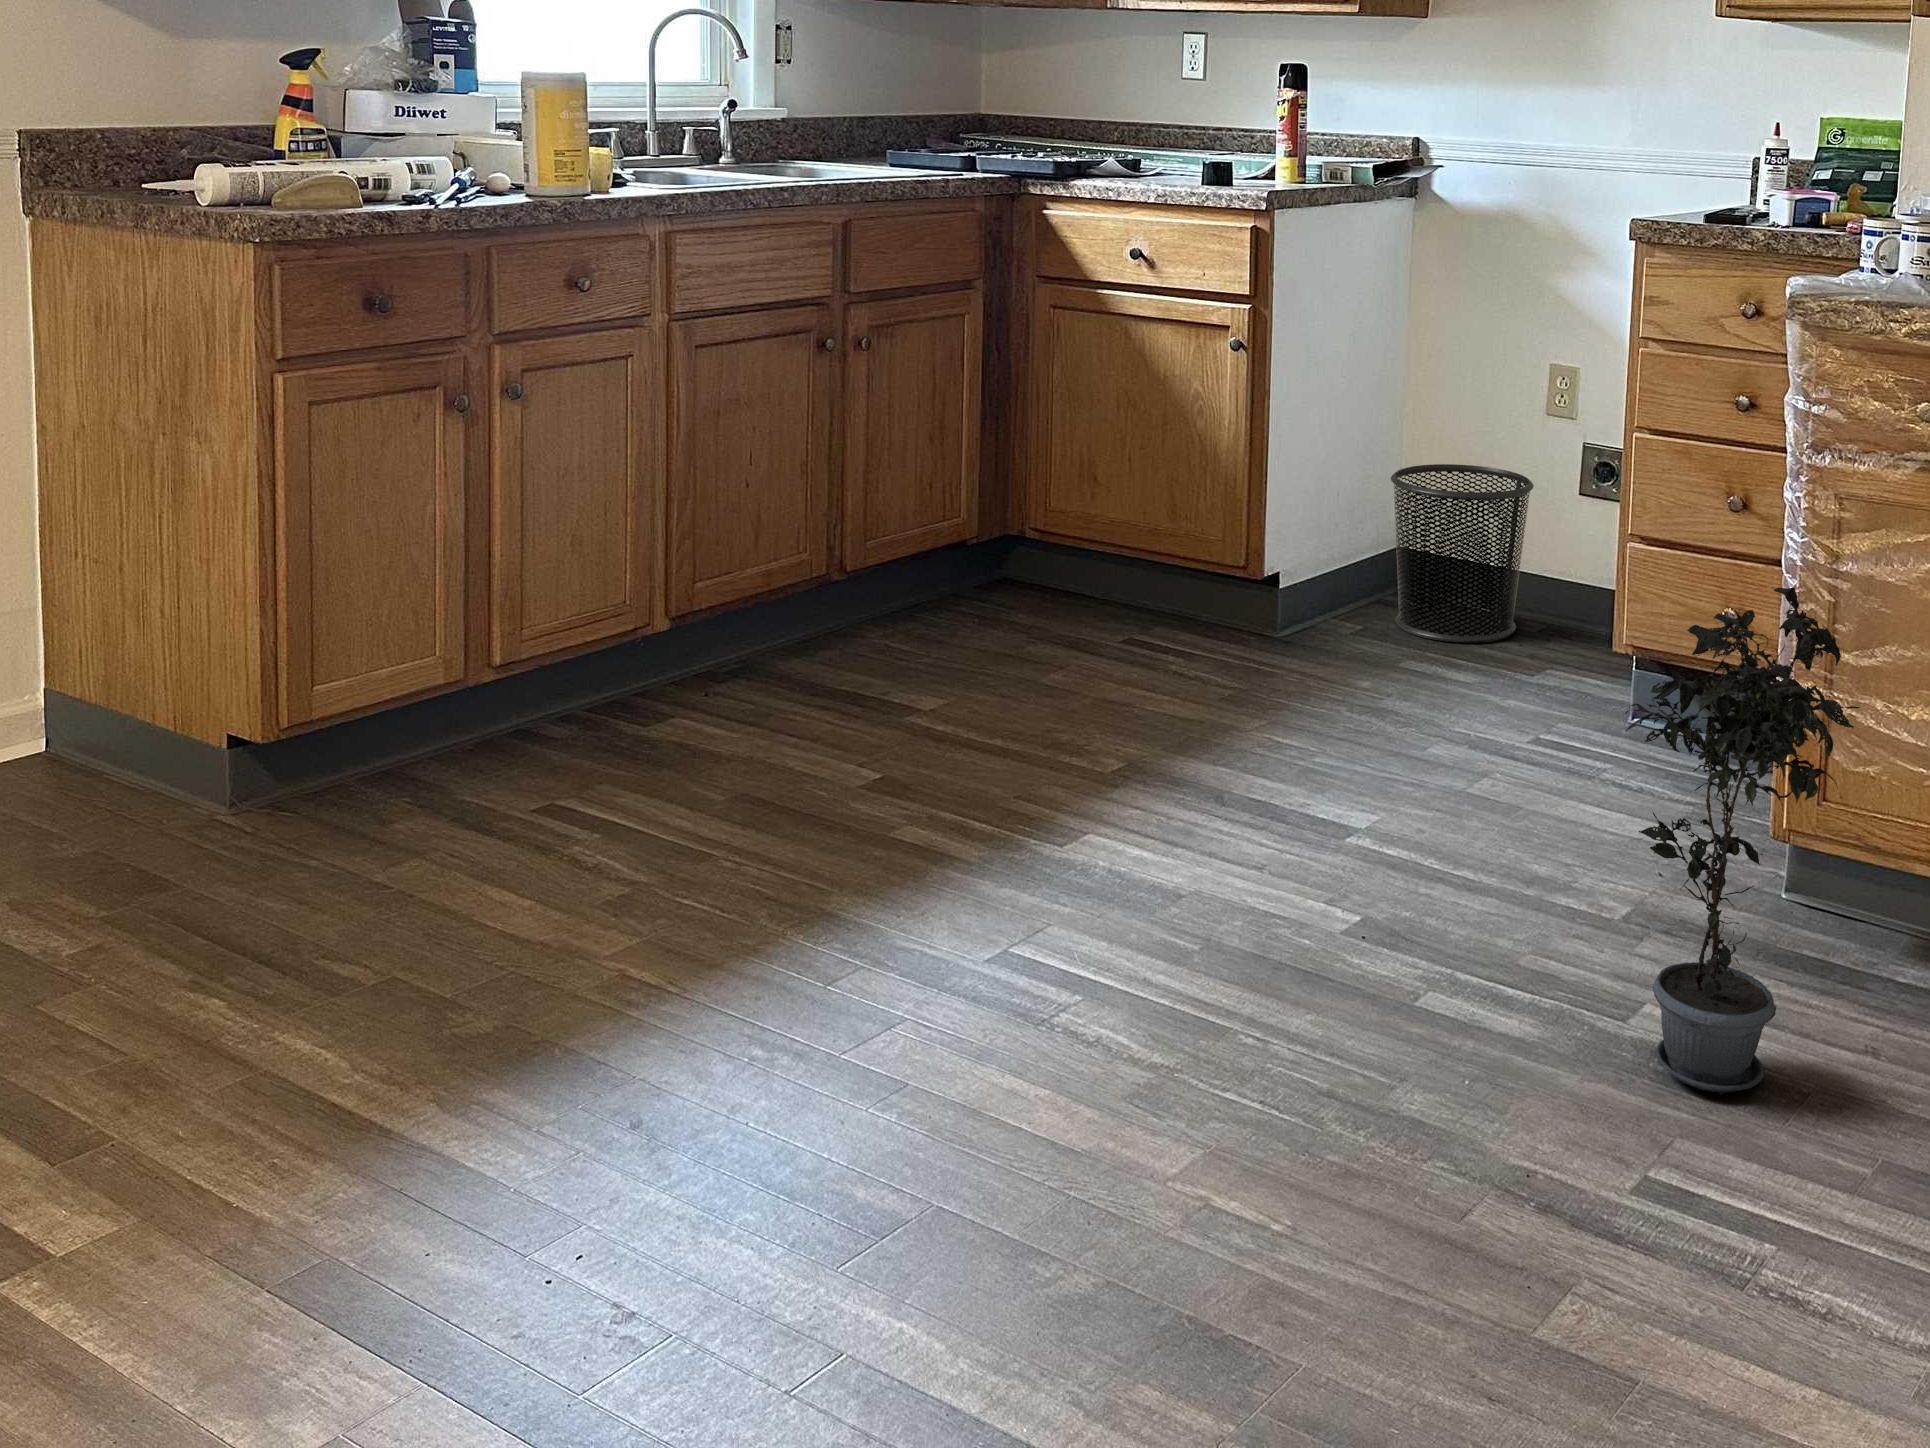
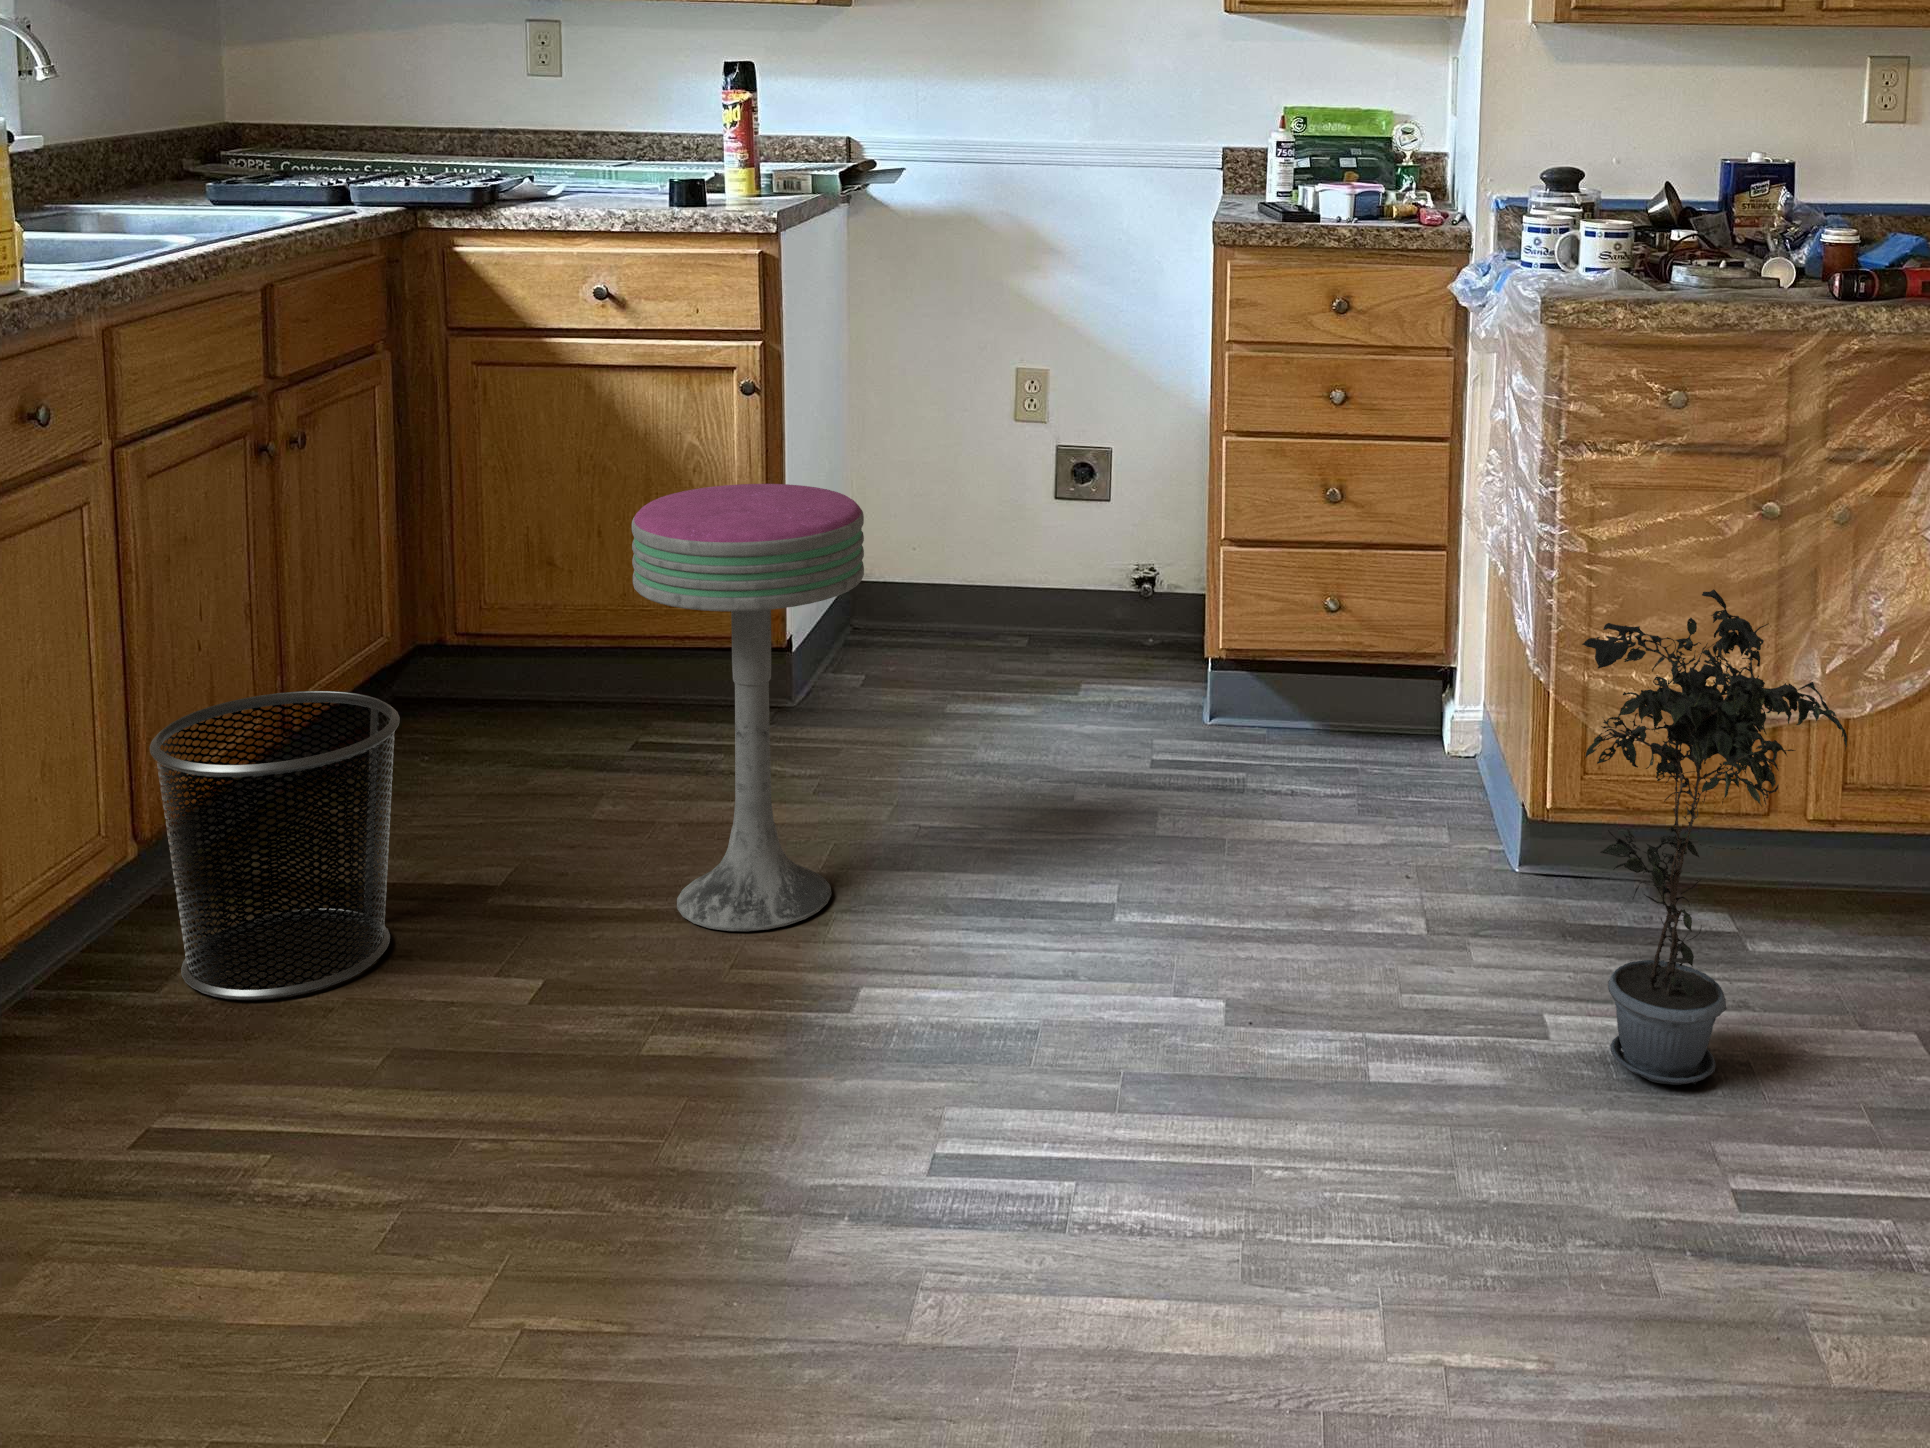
bar stool: none [997,406,1189,779] -> present [632,484,864,931]
waste bin: present [1391,464,1534,642] -> present [150,691,400,1000]

